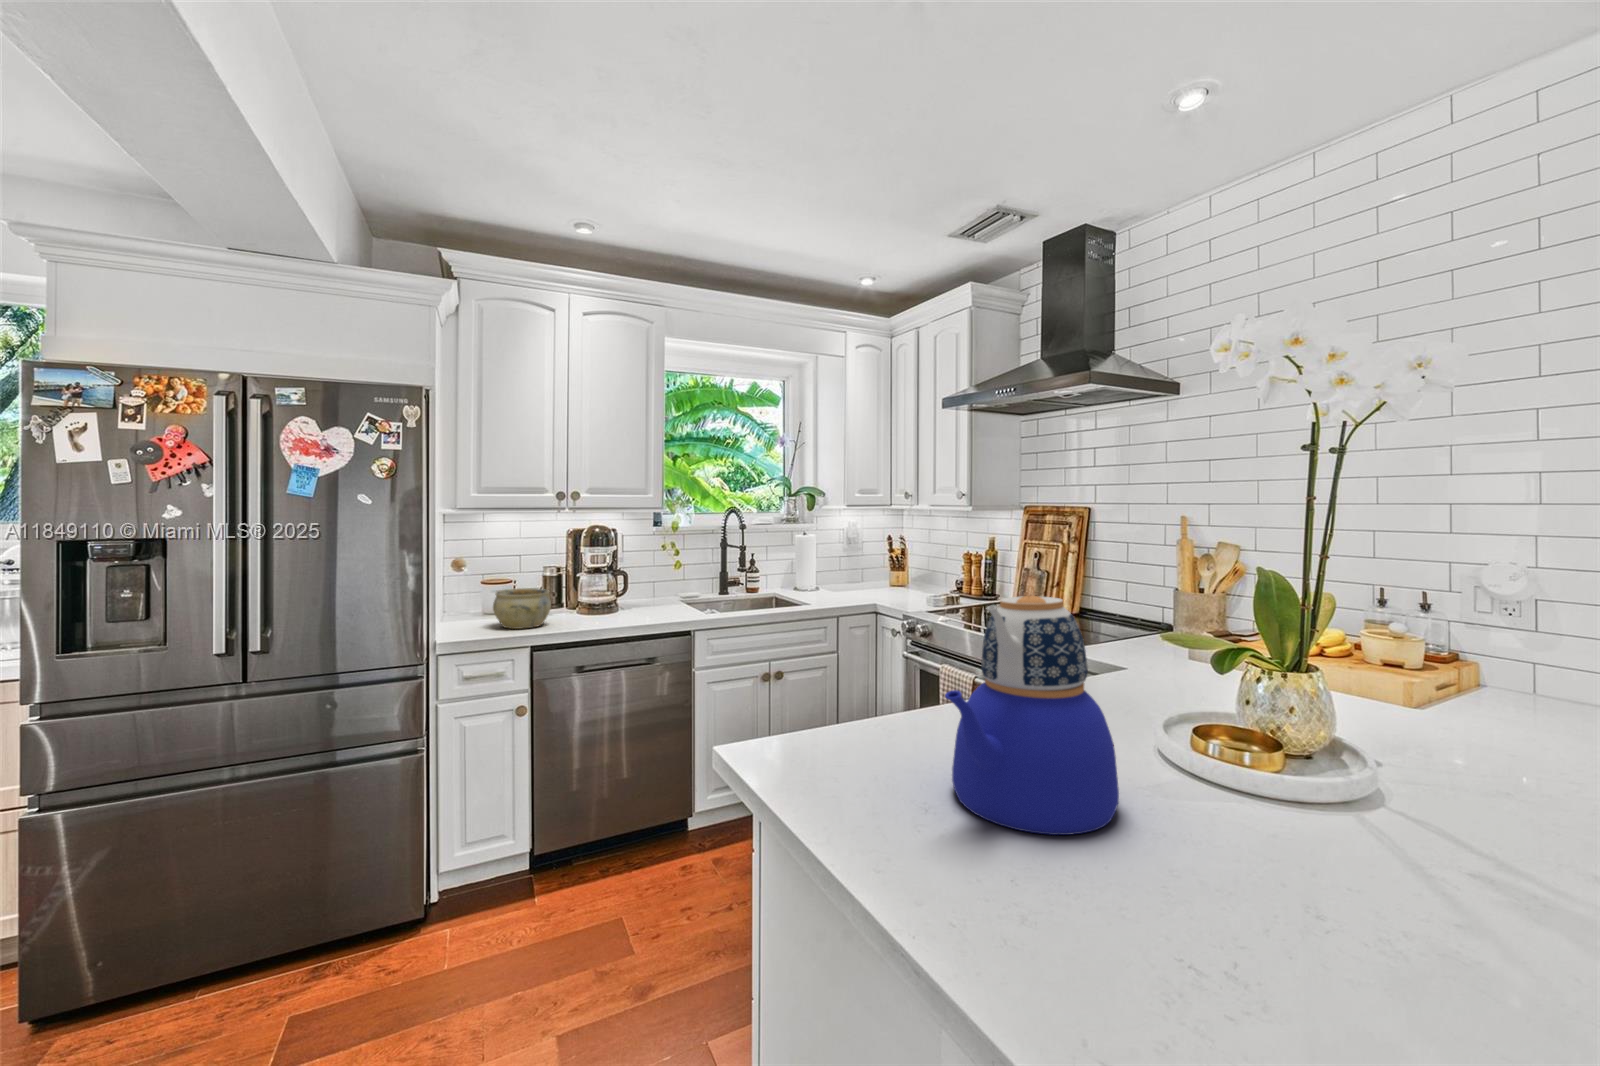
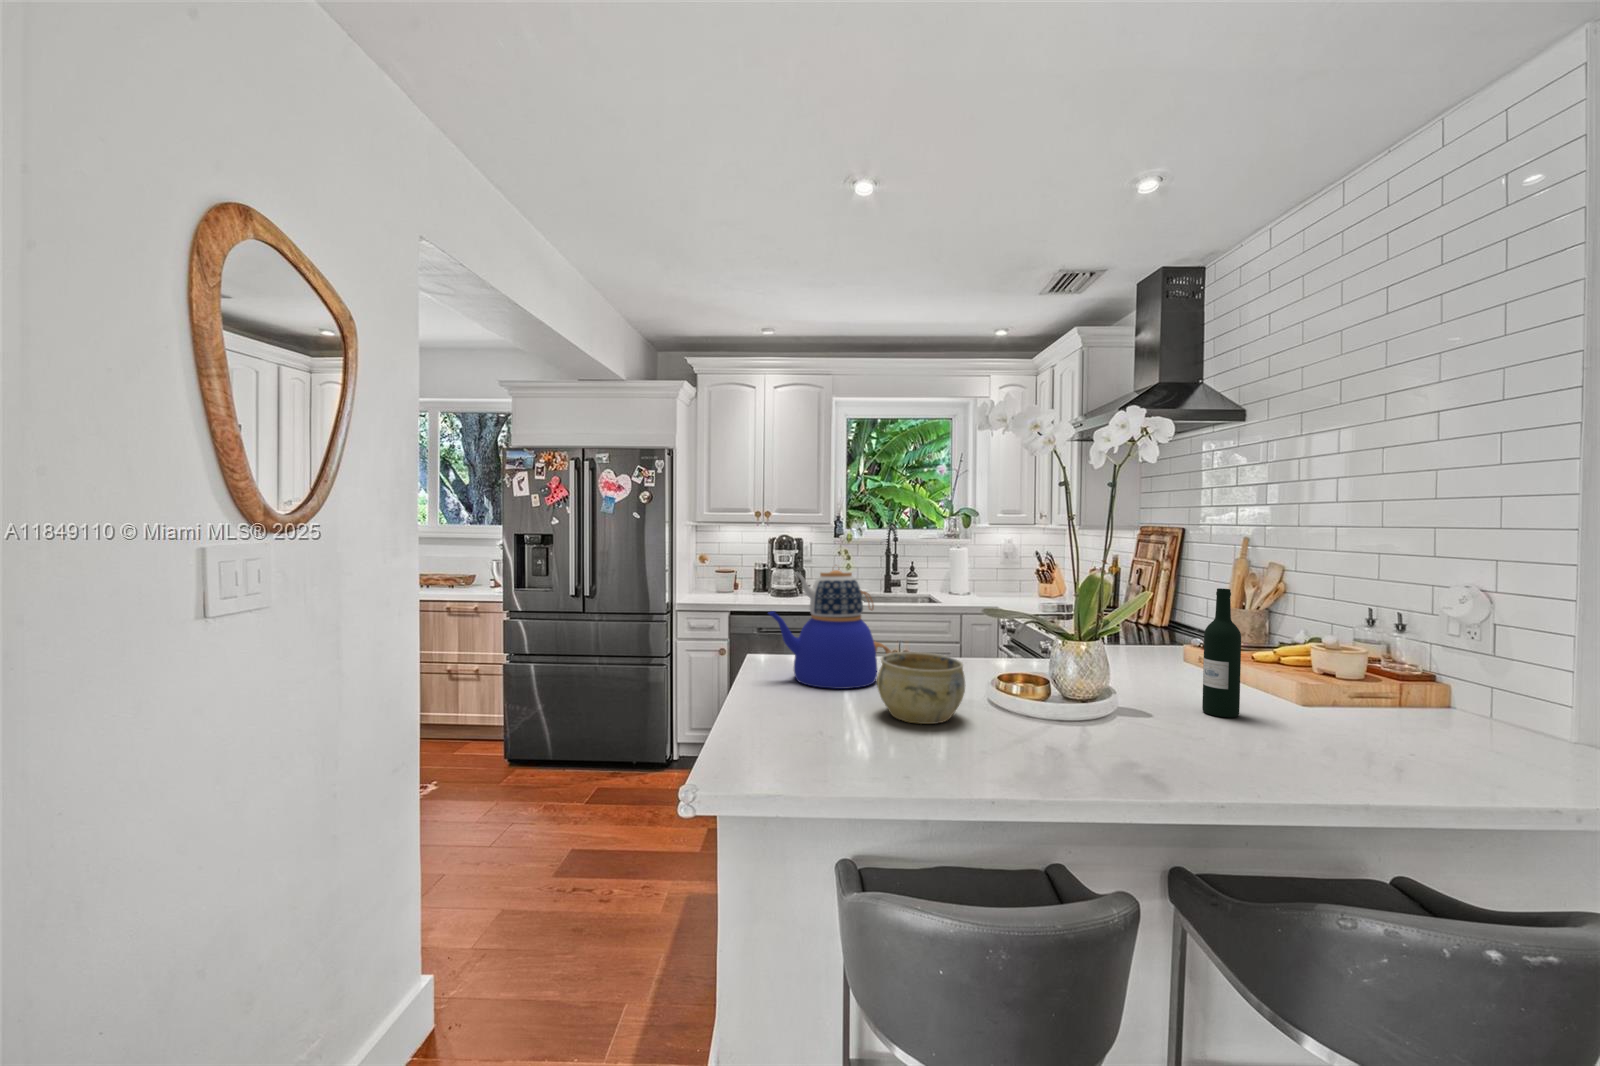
ceramic bowl: present [493,588,551,629] -> present [877,652,965,724]
wine bottle: none [1488,588,1554,763] -> present [1202,588,1241,717]

